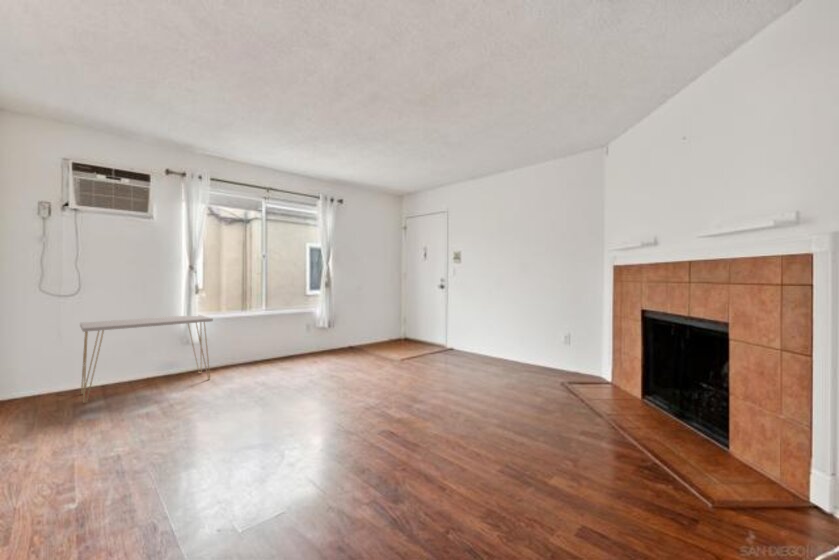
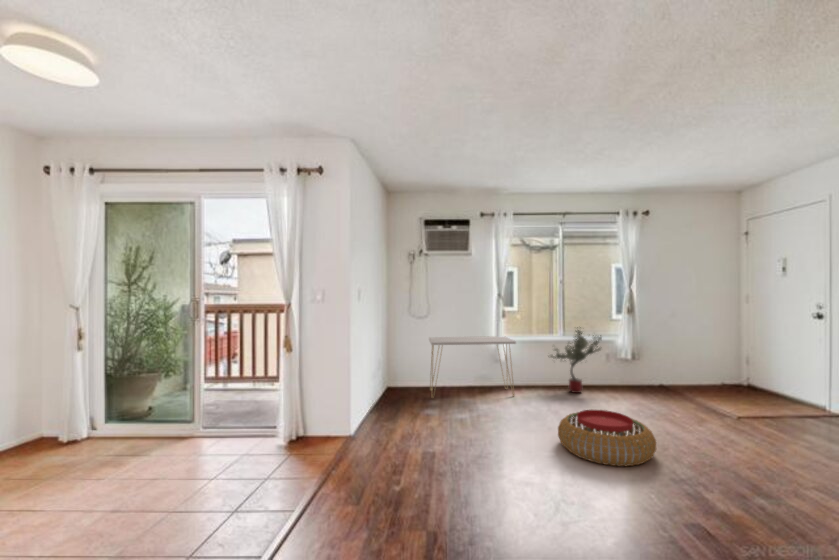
potted tree: none [249,300,304,365] -> present [551,327,602,393]
pouf: none [260,374,350,426] -> present [558,410,656,466]

